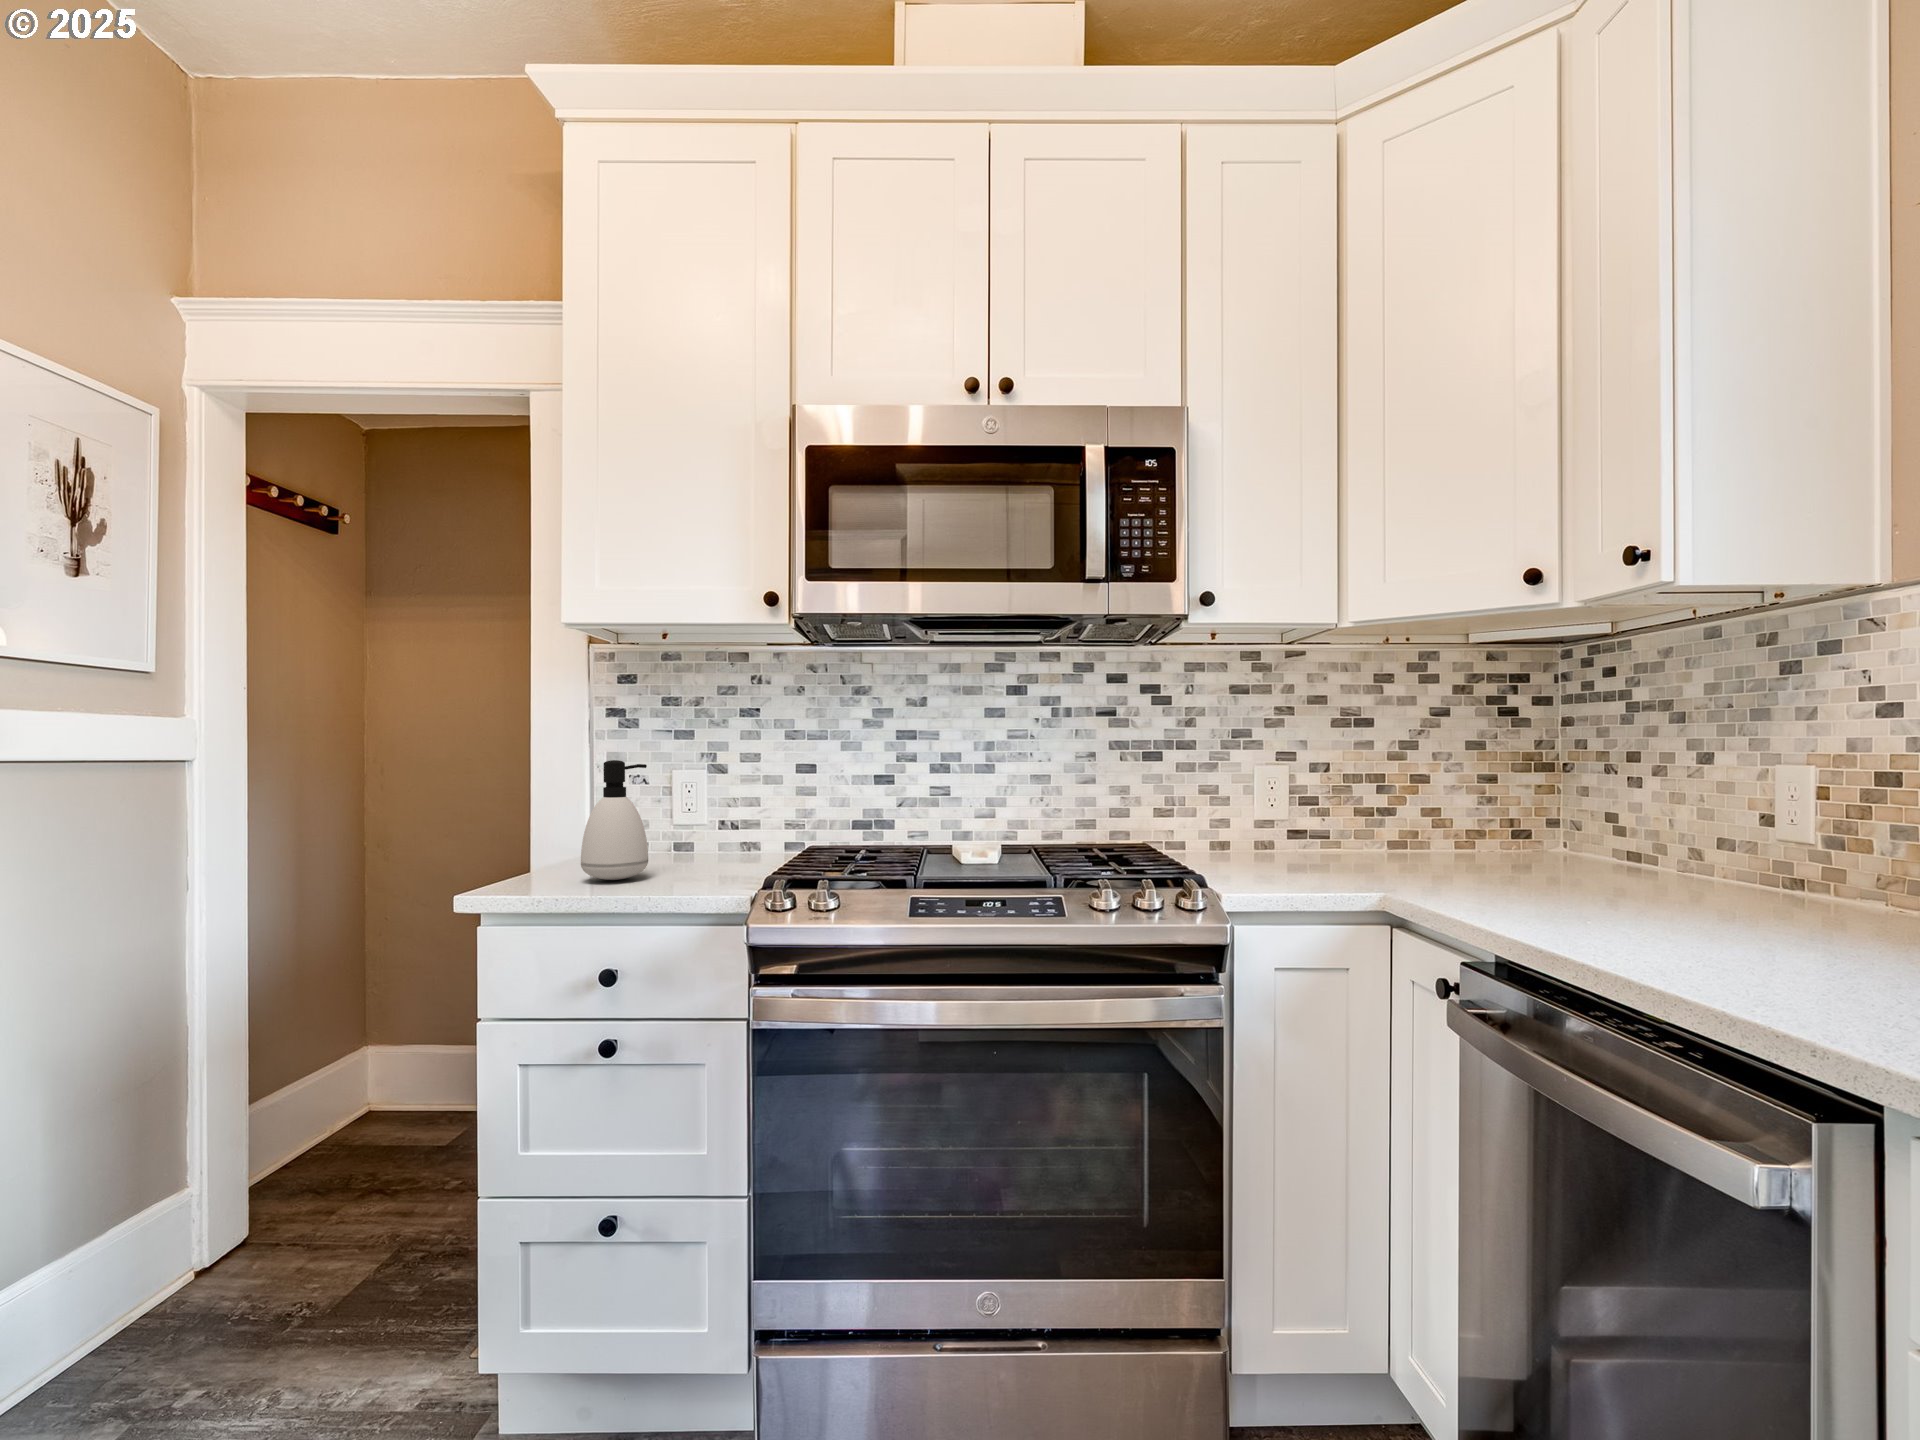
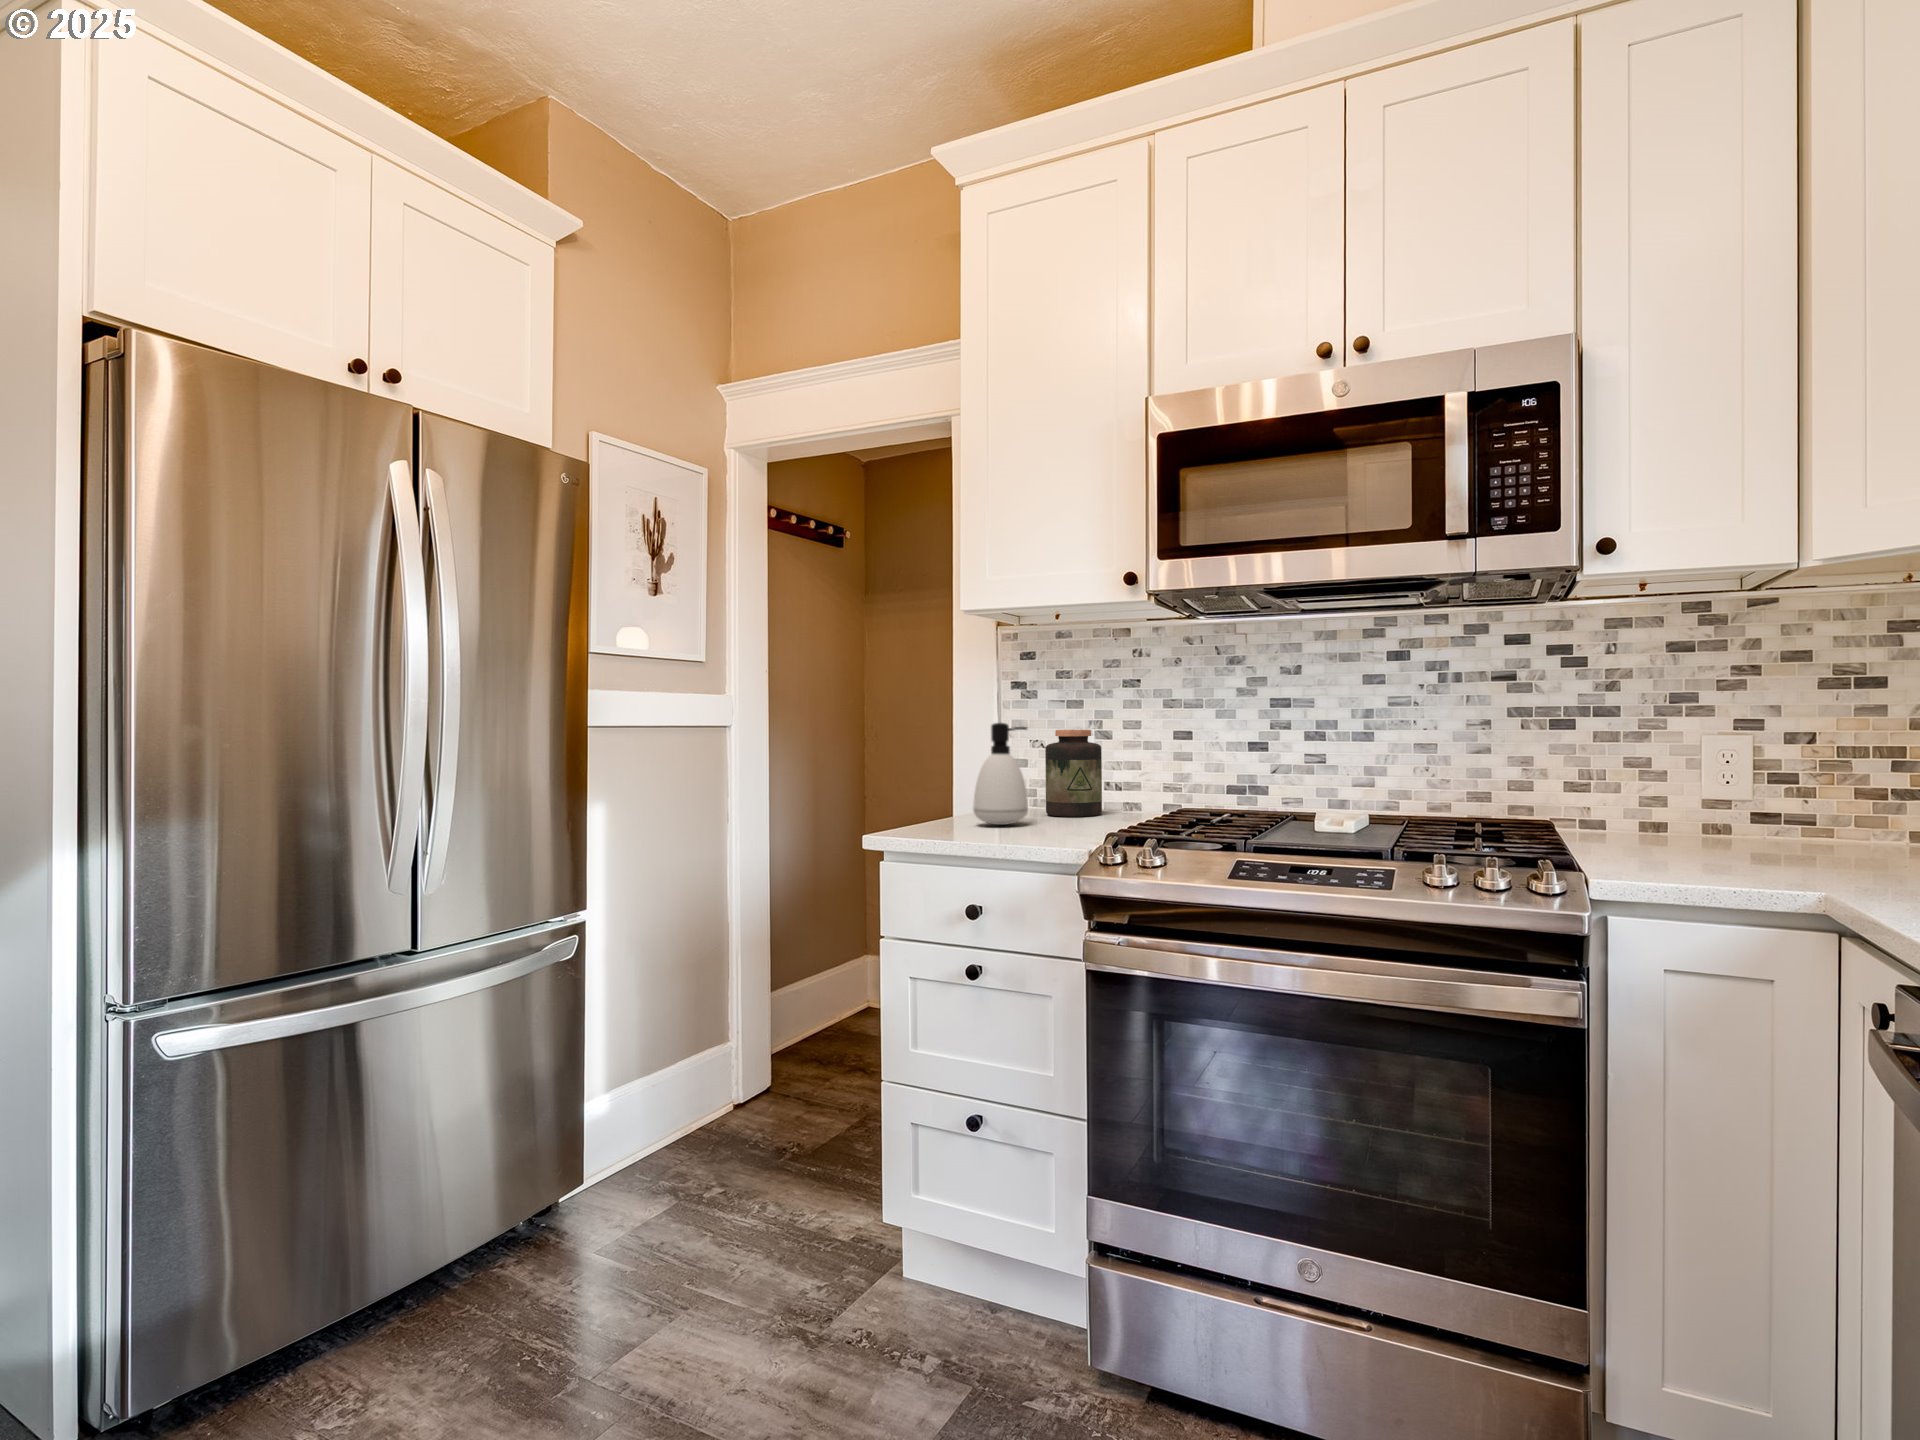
jar: none [658,763,723,862] -> present [1045,729,1102,817]

